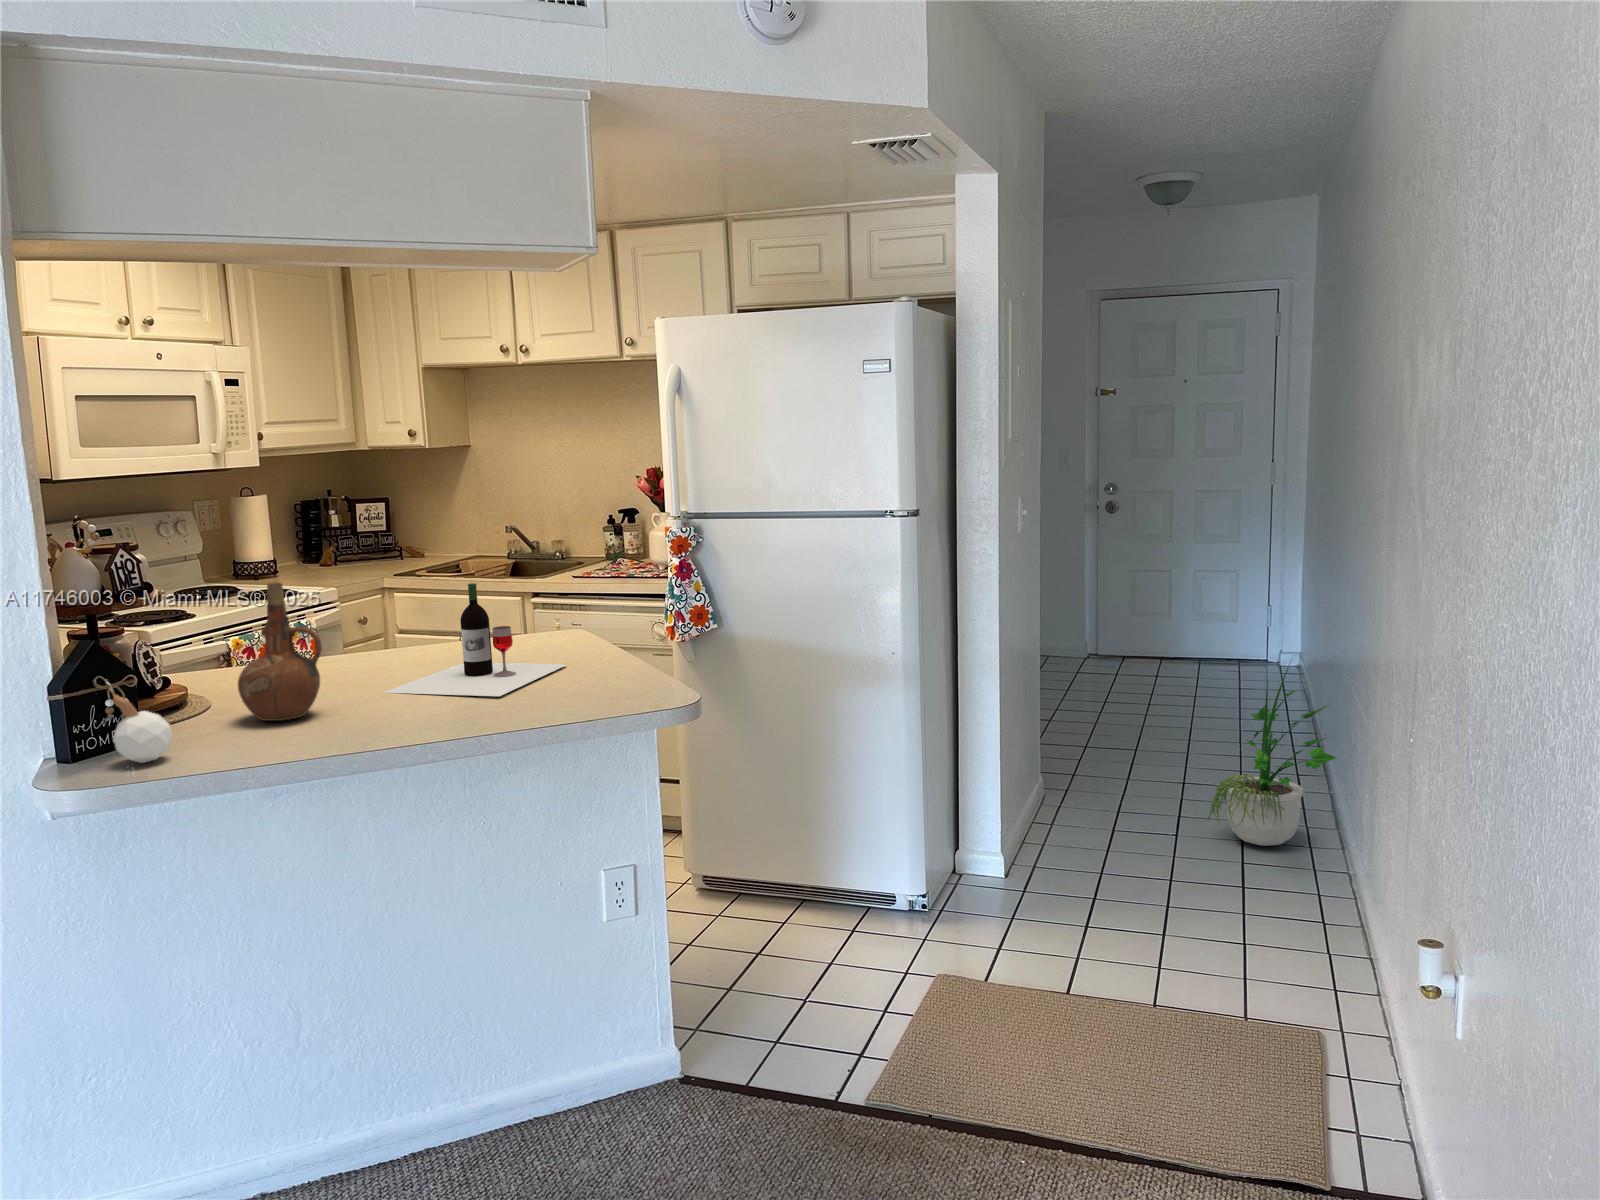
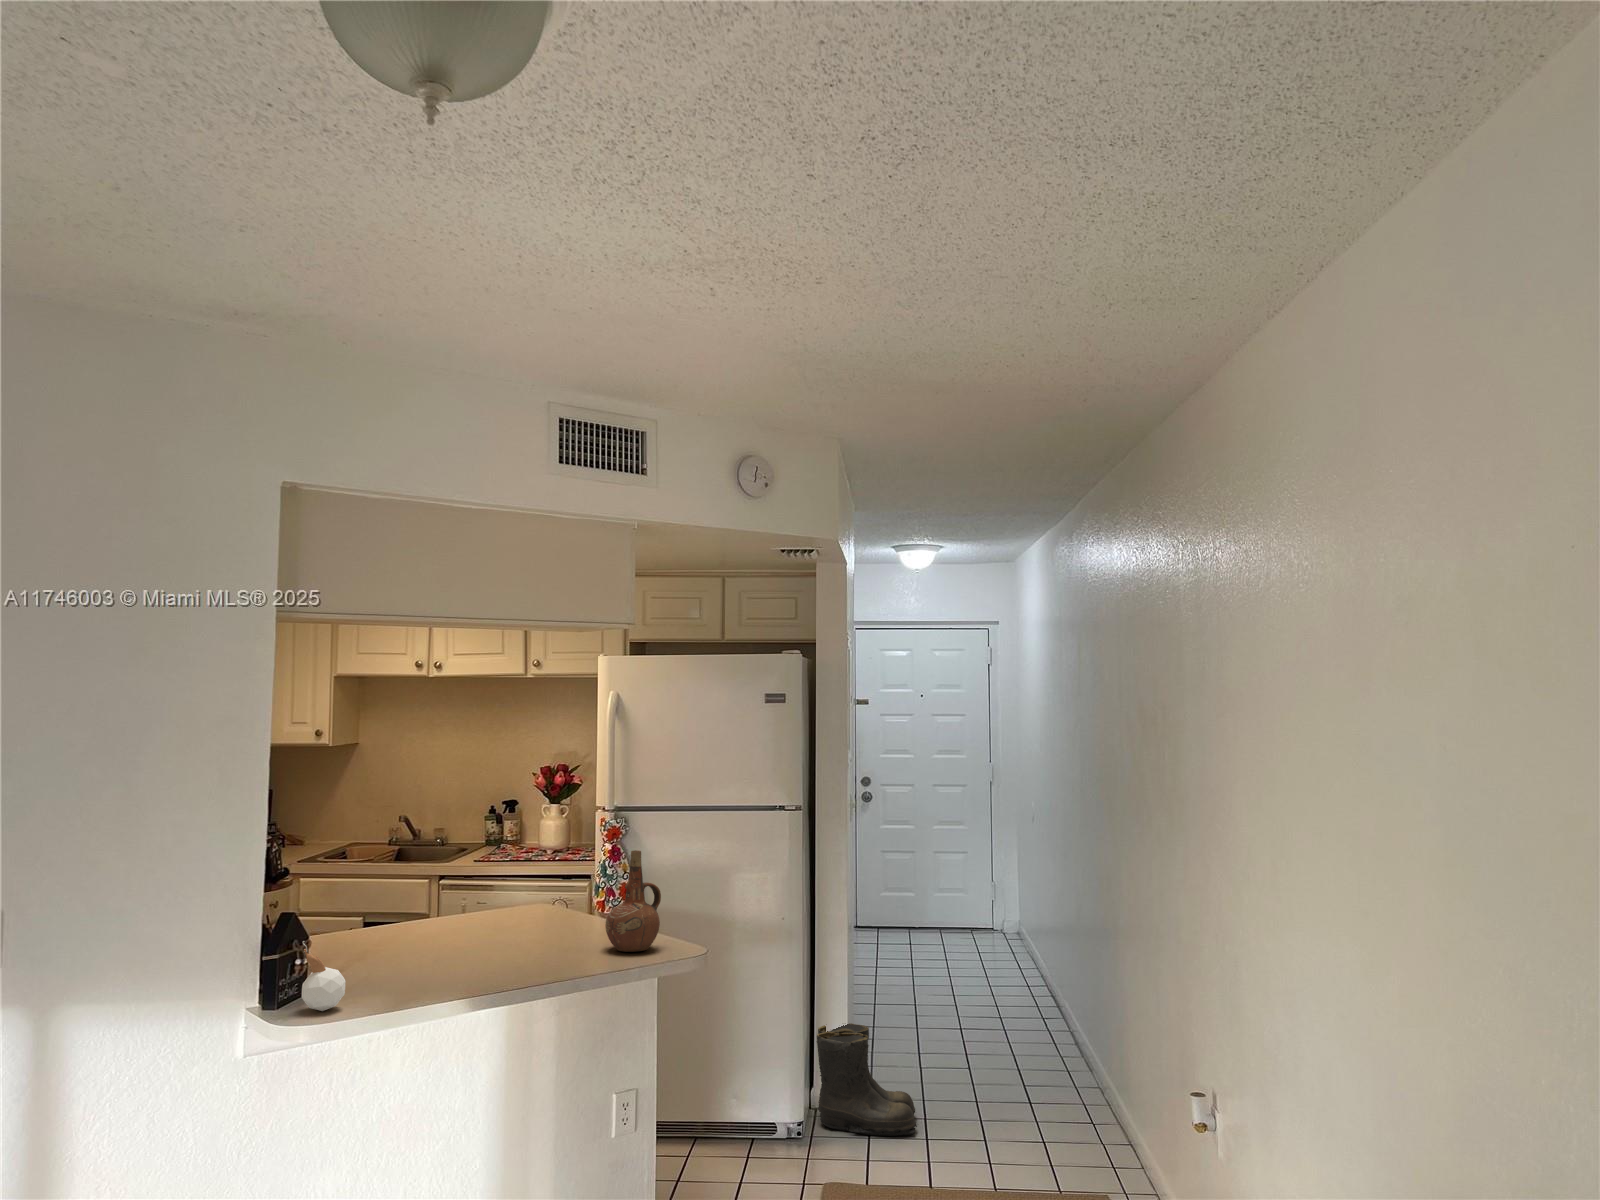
ceramic pitcher: present [238,582,322,721] -> present [605,850,661,952]
wine bottle: present [384,583,567,696] -> none [428,864,571,954]
potted plant: present [1207,662,1336,846] -> none [987,915,1082,1069]
boots: none [951,780,1082,921] -> present [817,1023,917,1136]

